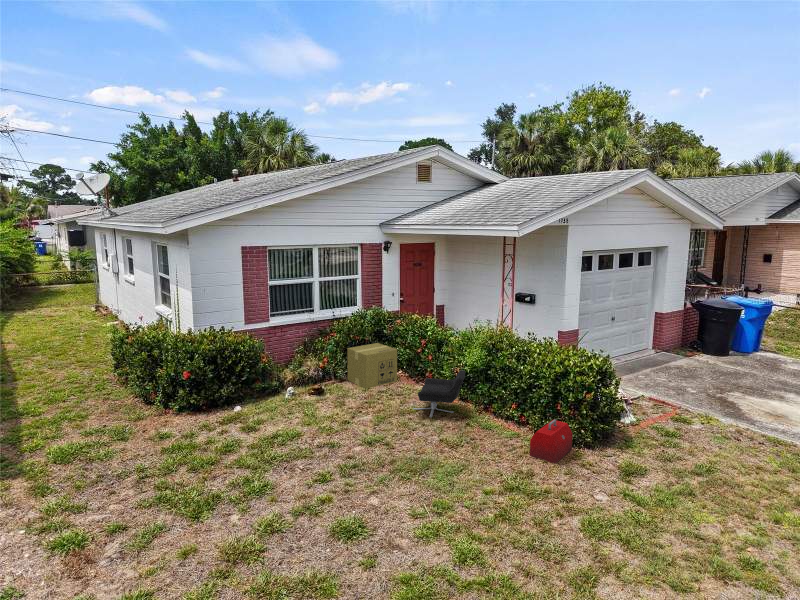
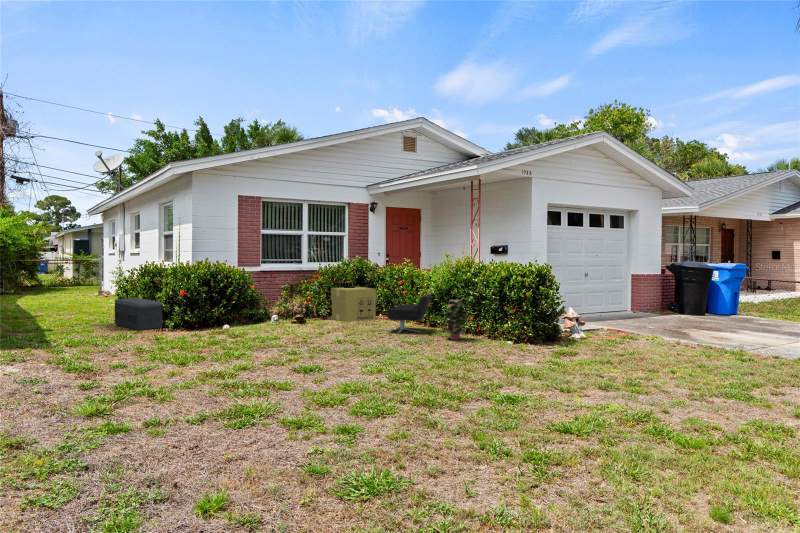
storage bench: none [109,374,166,422] -> present [115,298,162,331]
decorative plant: none [483,388,516,434] -> present [445,300,468,340]
toolbox: present [530,419,573,464] -> none [477,317,516,351]

